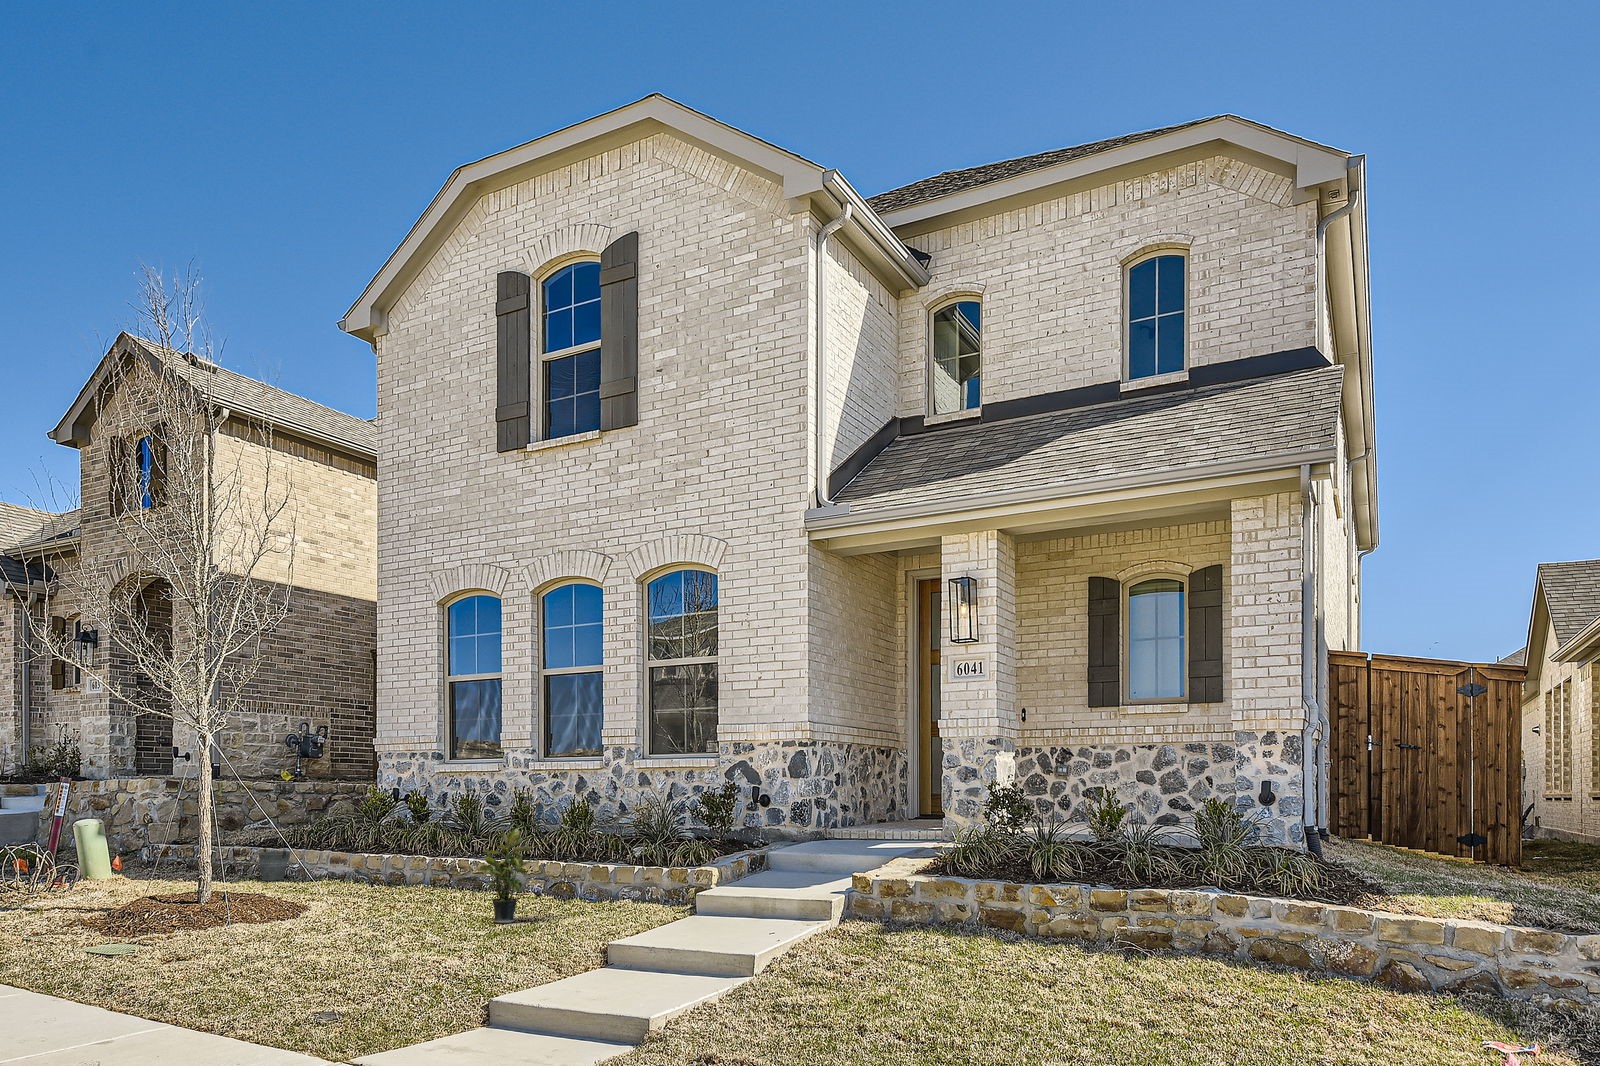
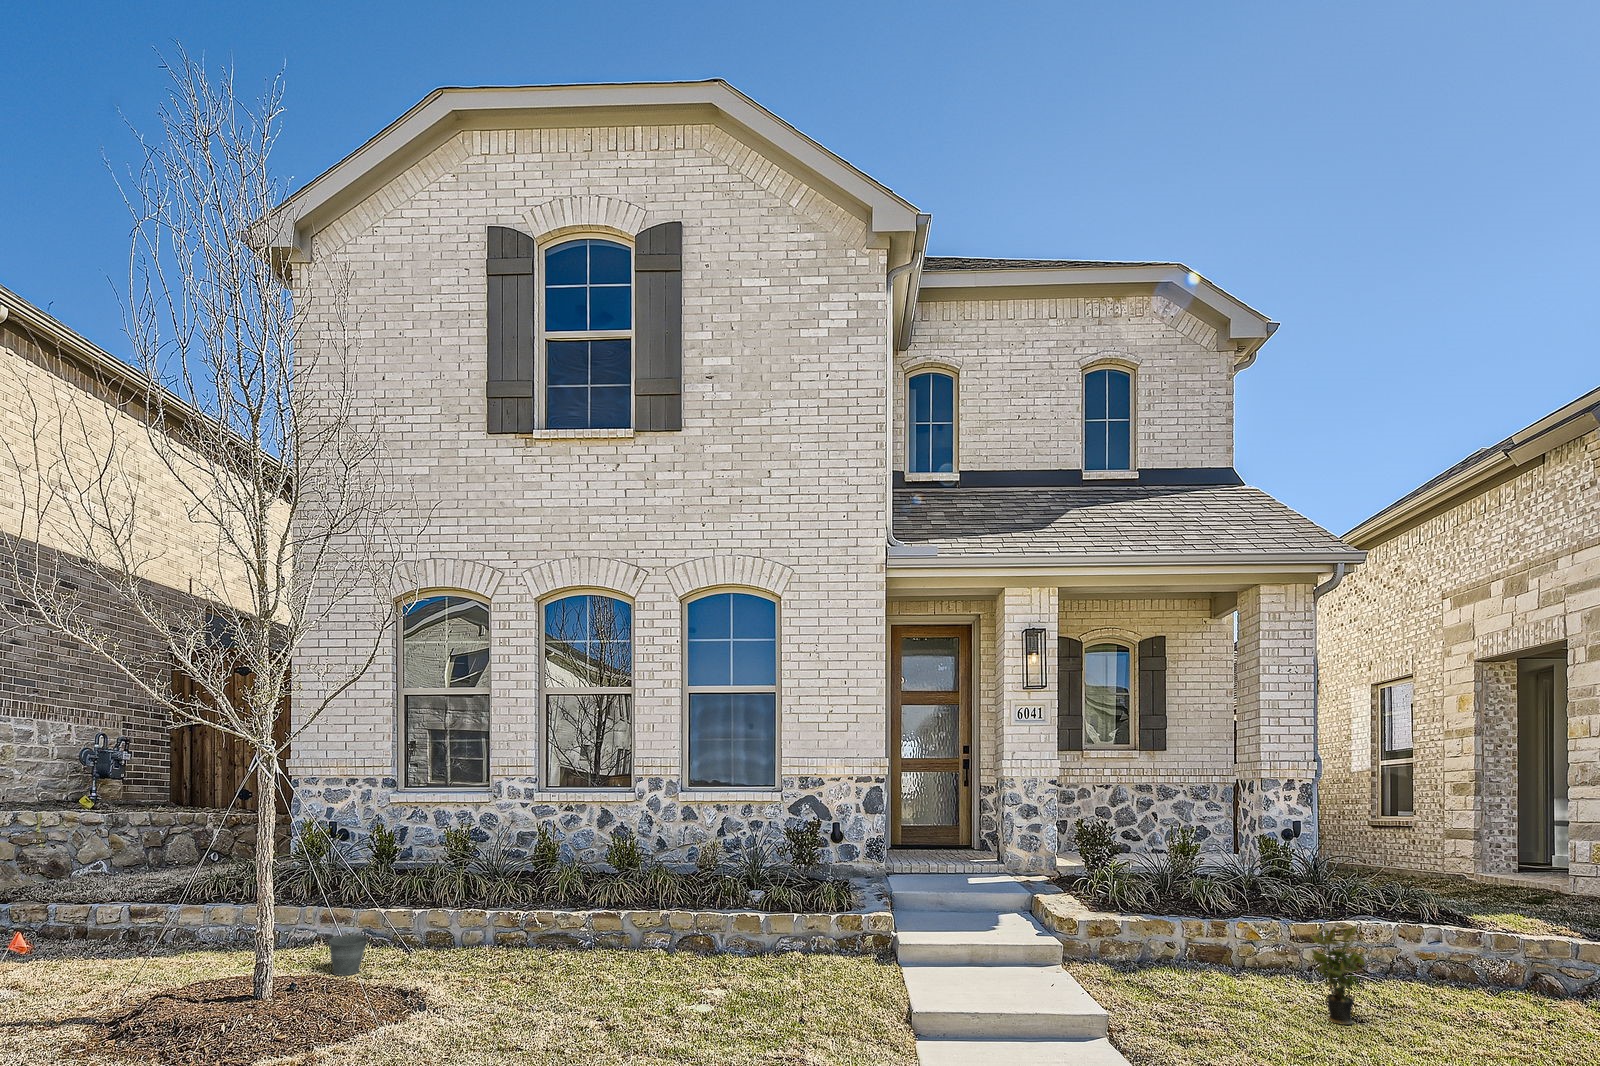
potted plant: present [479,828,532,924] -> present [1311,926,1365,1025]

